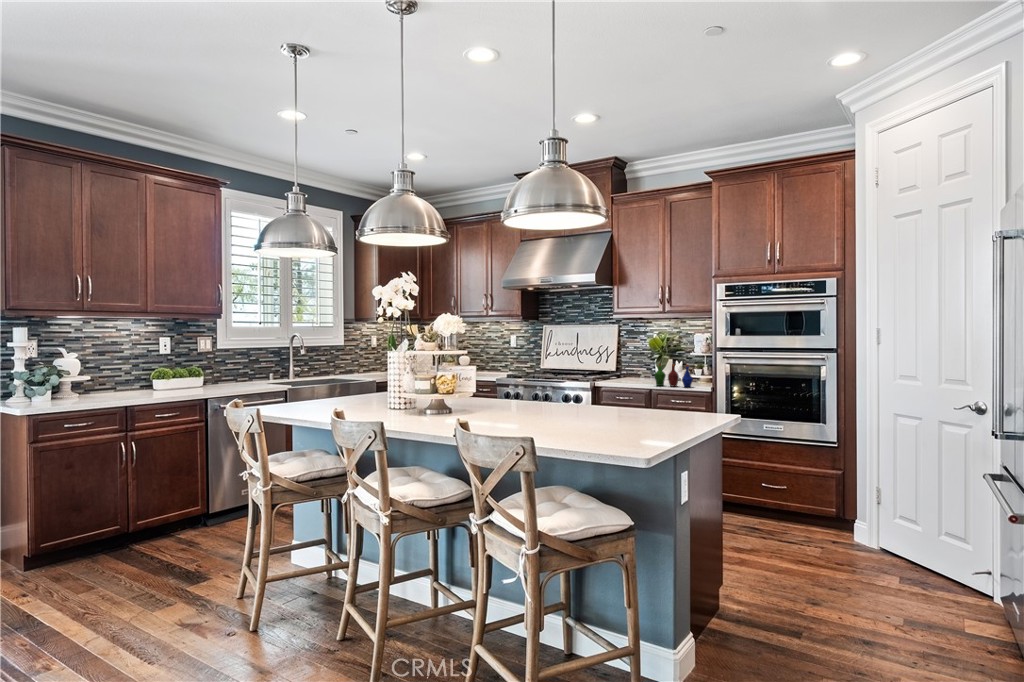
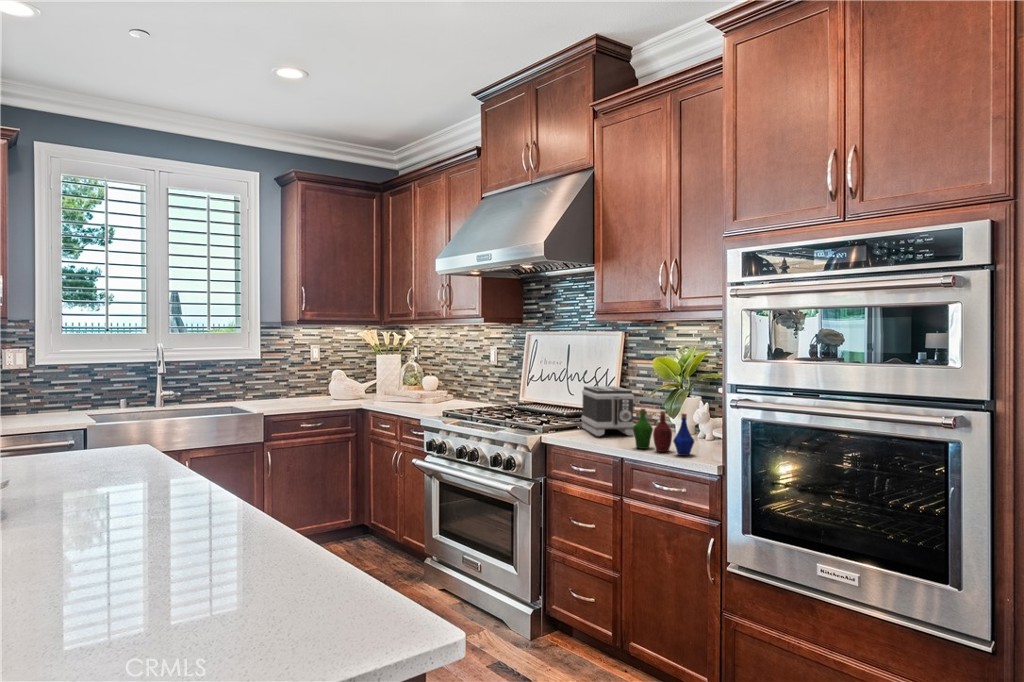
toaster: none [606,355,645,382] -> present [581,386,634,436]

